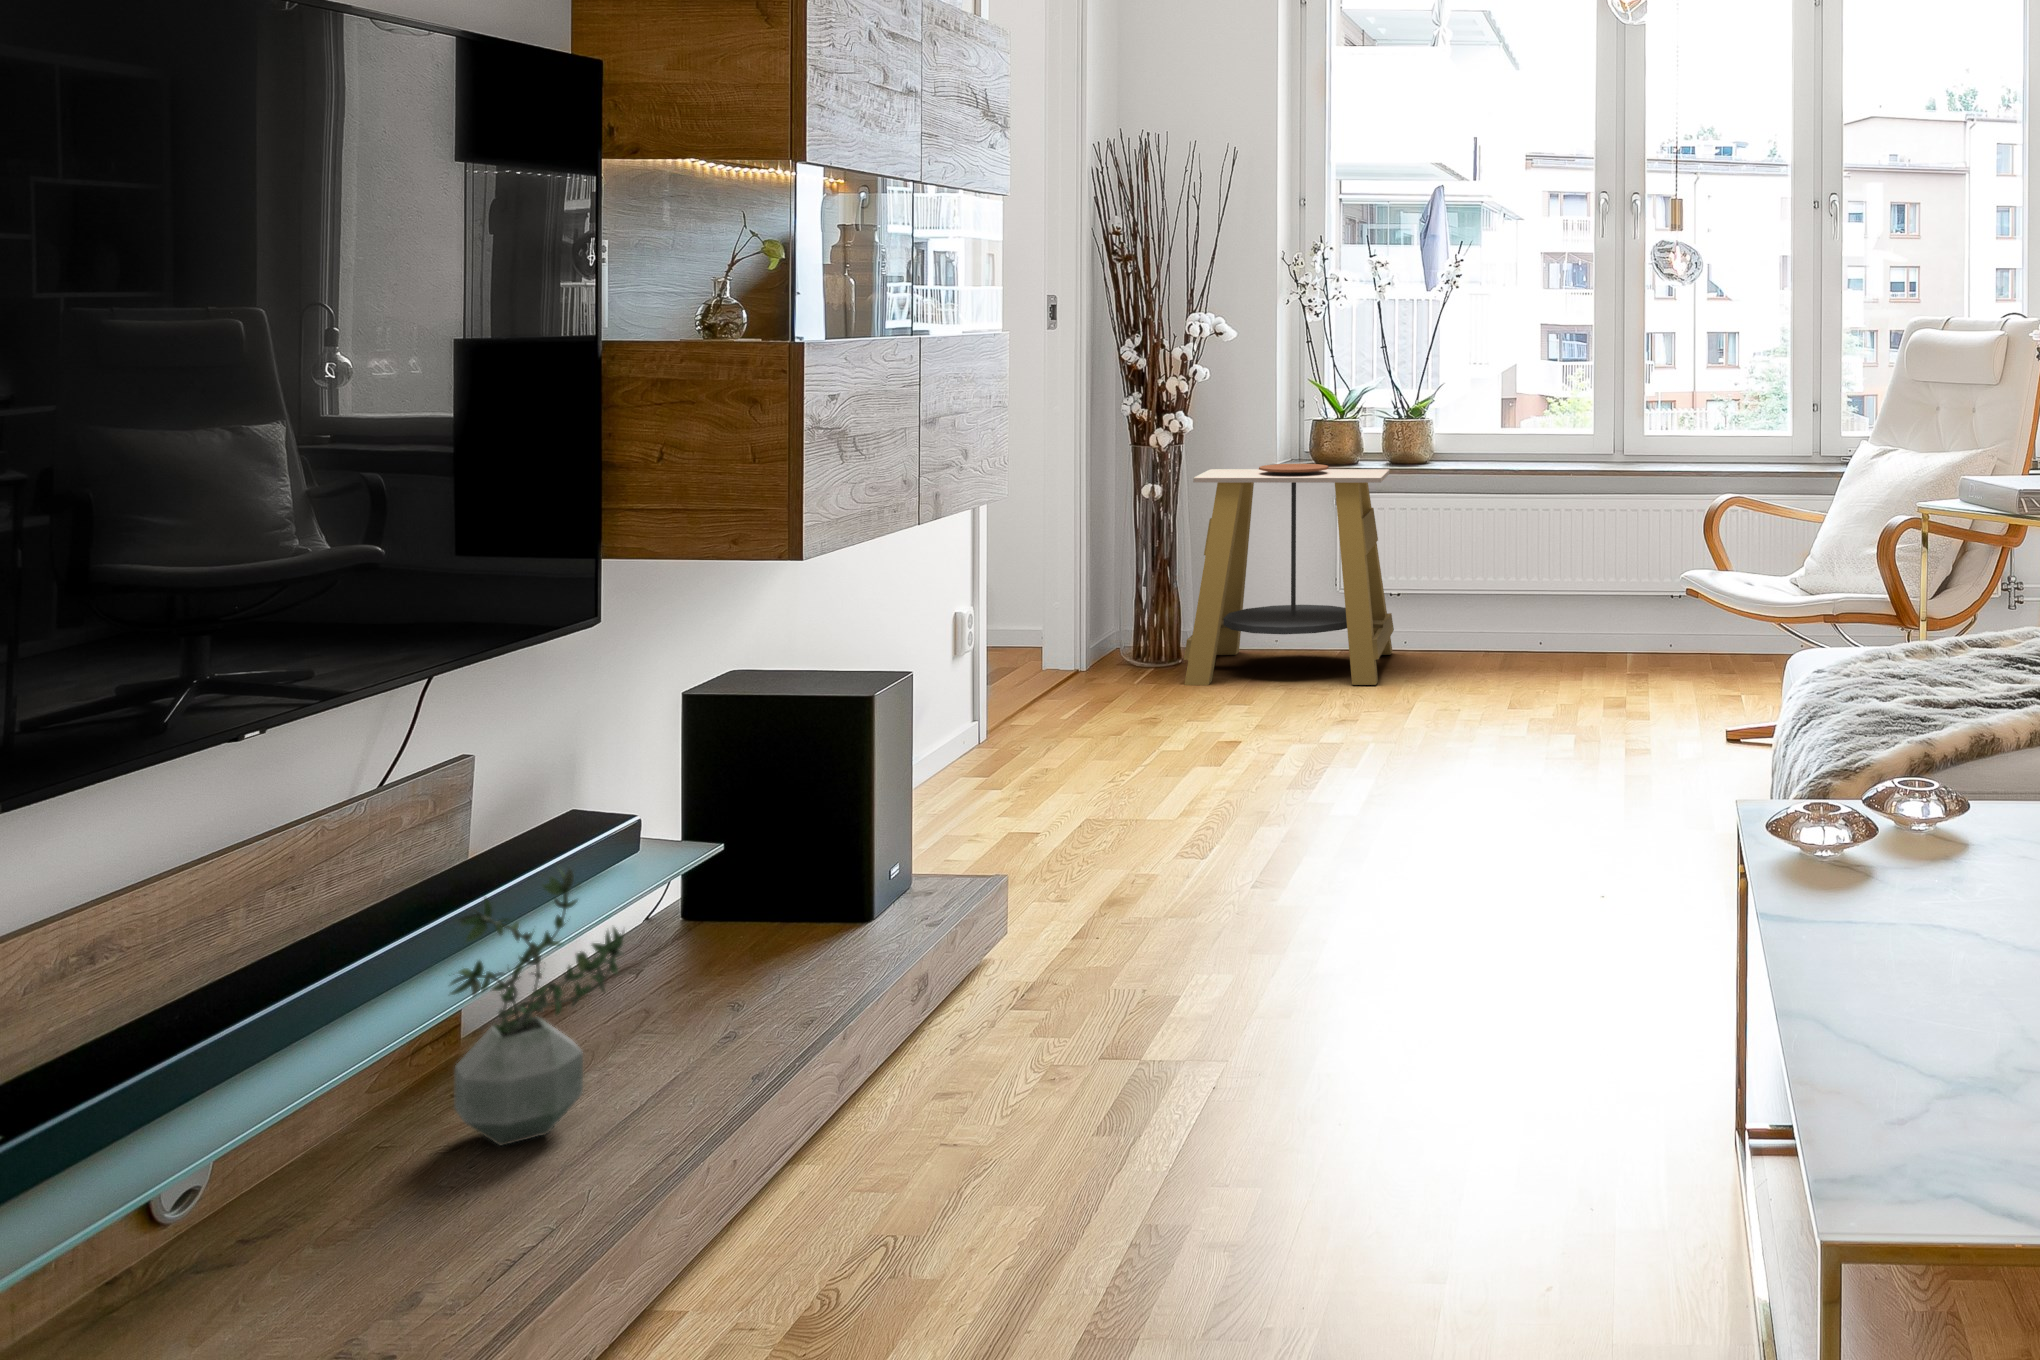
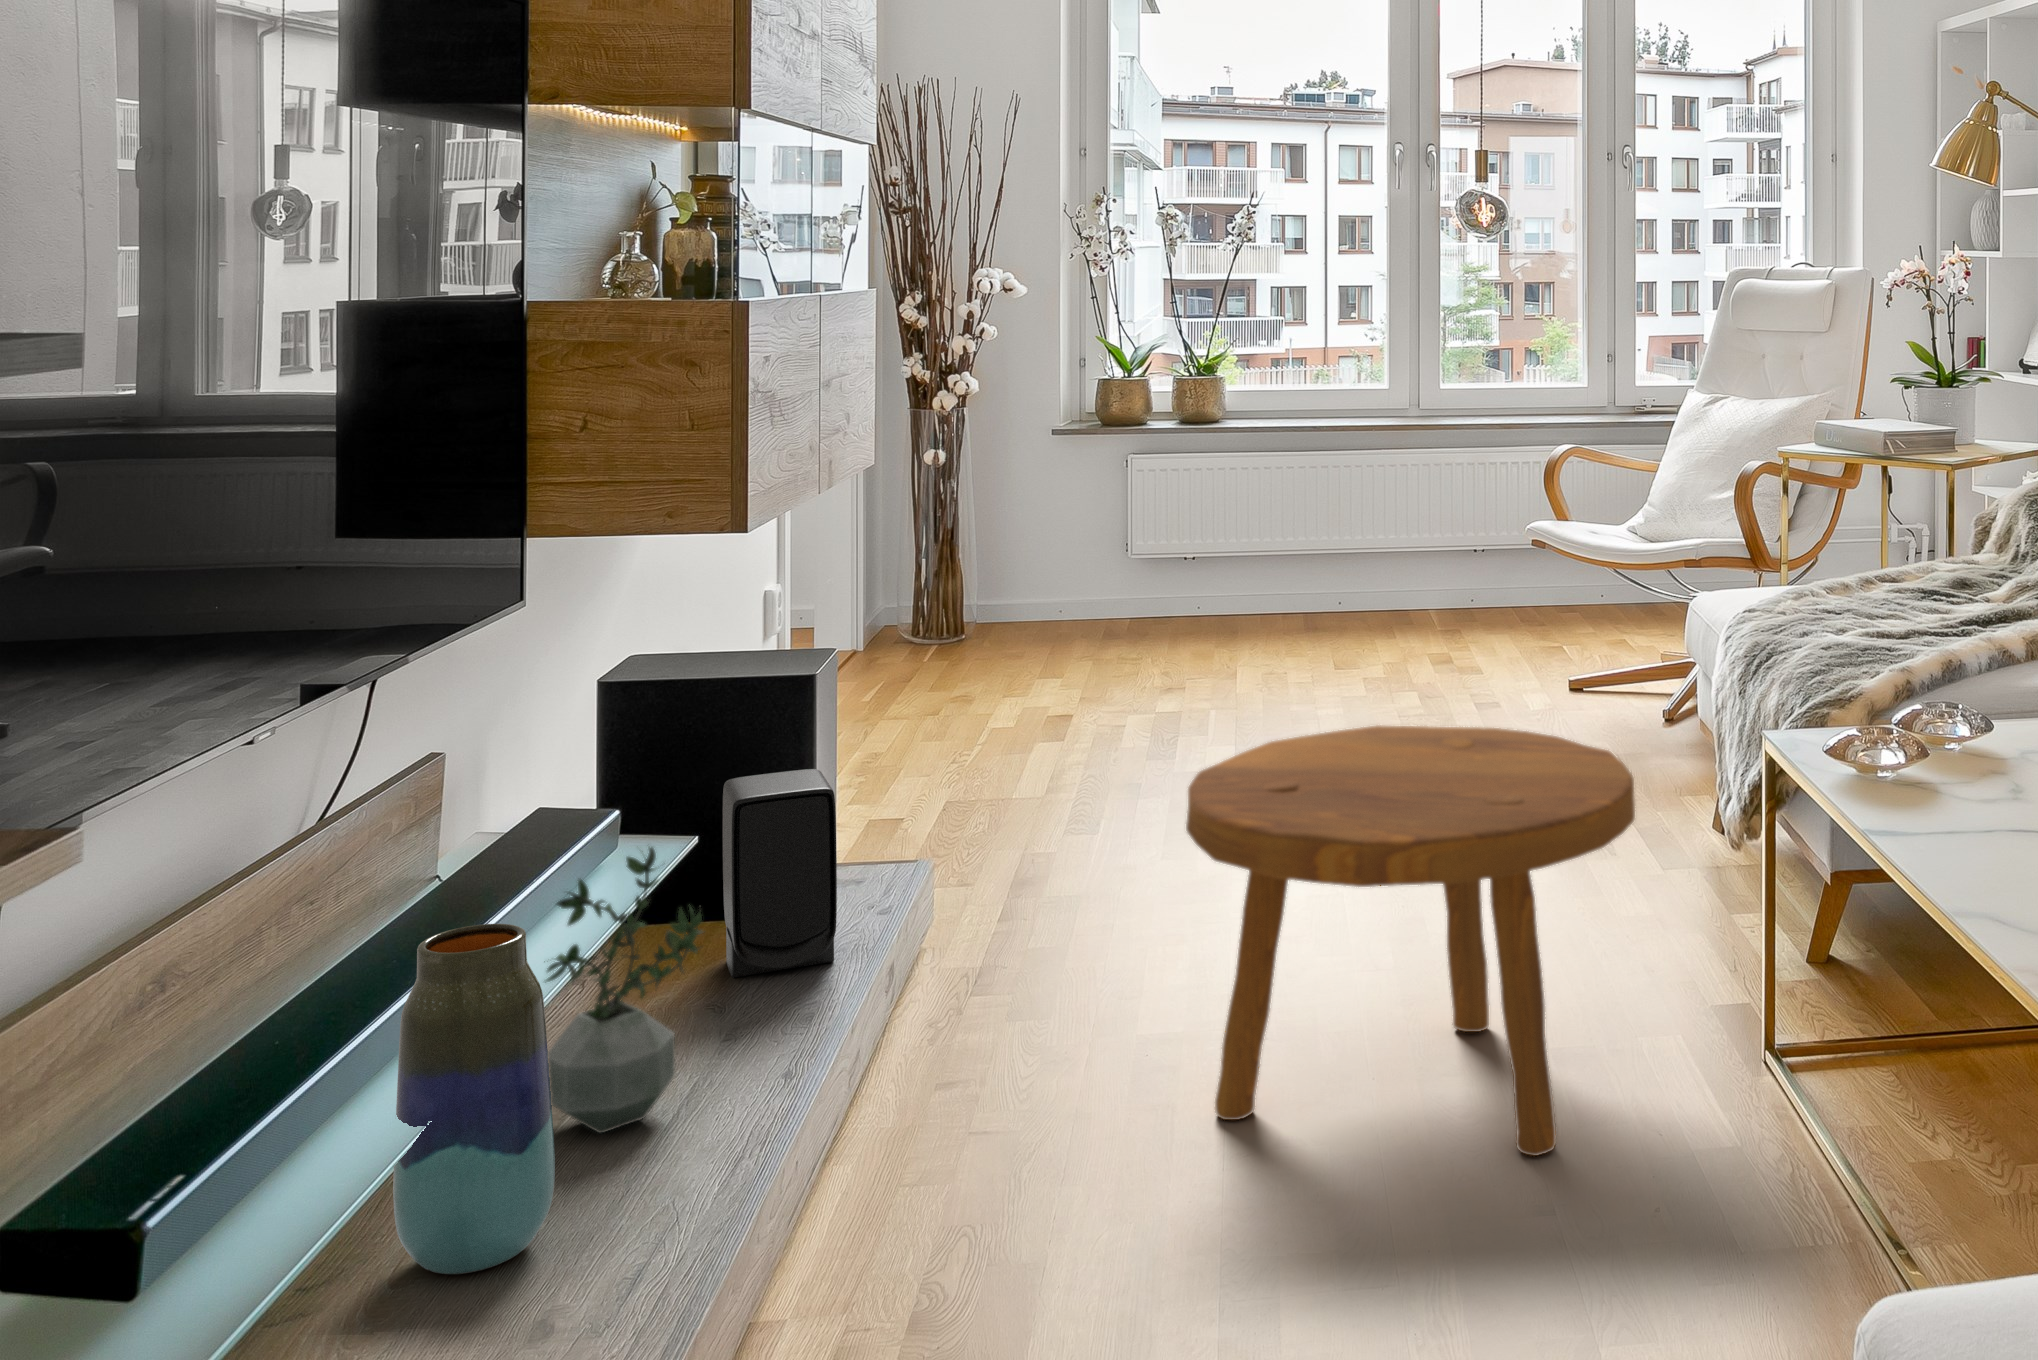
side table: present [1184,464,1394,685] -> none [983,427,1191,661]
footstool: none [1105,781,1570,1251] -> present [1186,725,1635,1156]
speaker: none [722,794,830,994] -> present [723,769,837,978]
vase: none [227,940,389,1281] -> present [393,924,555,1274]

